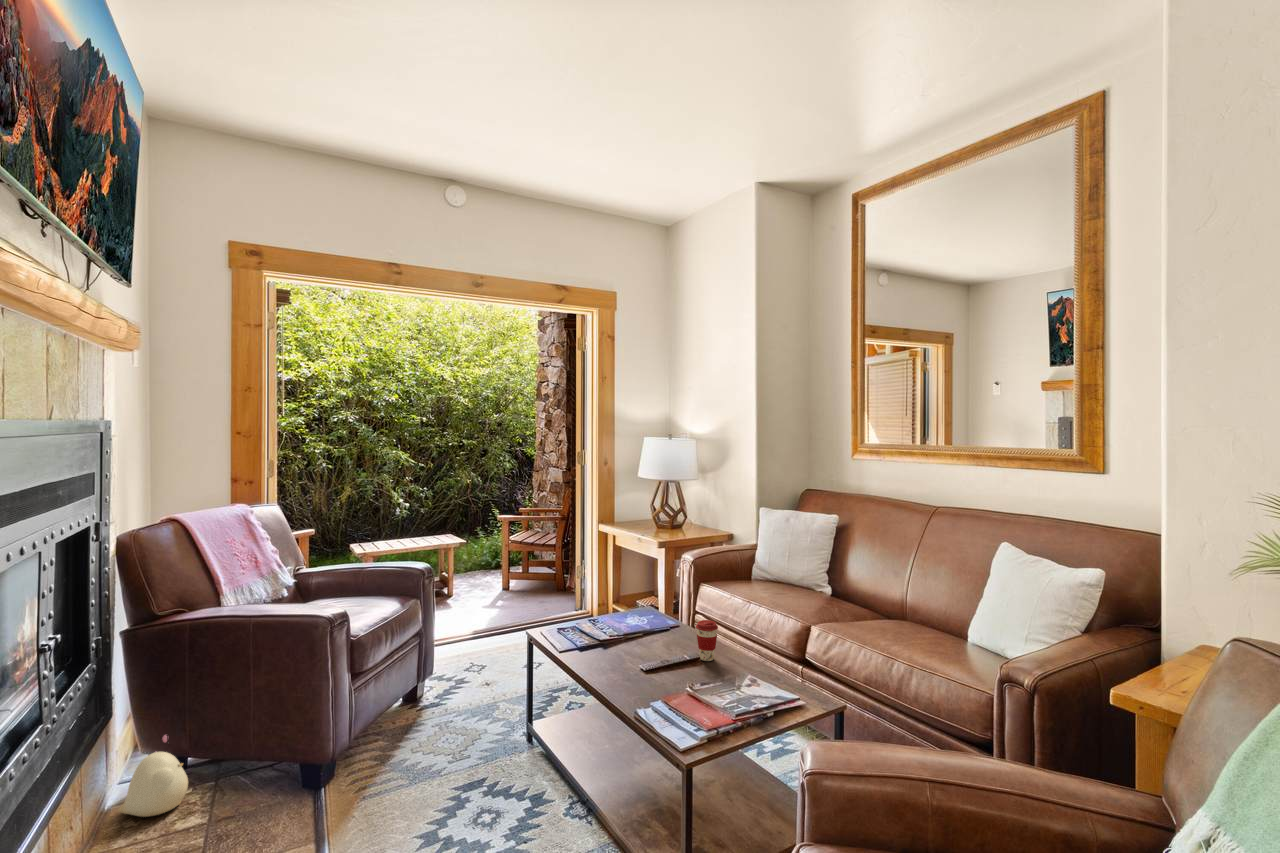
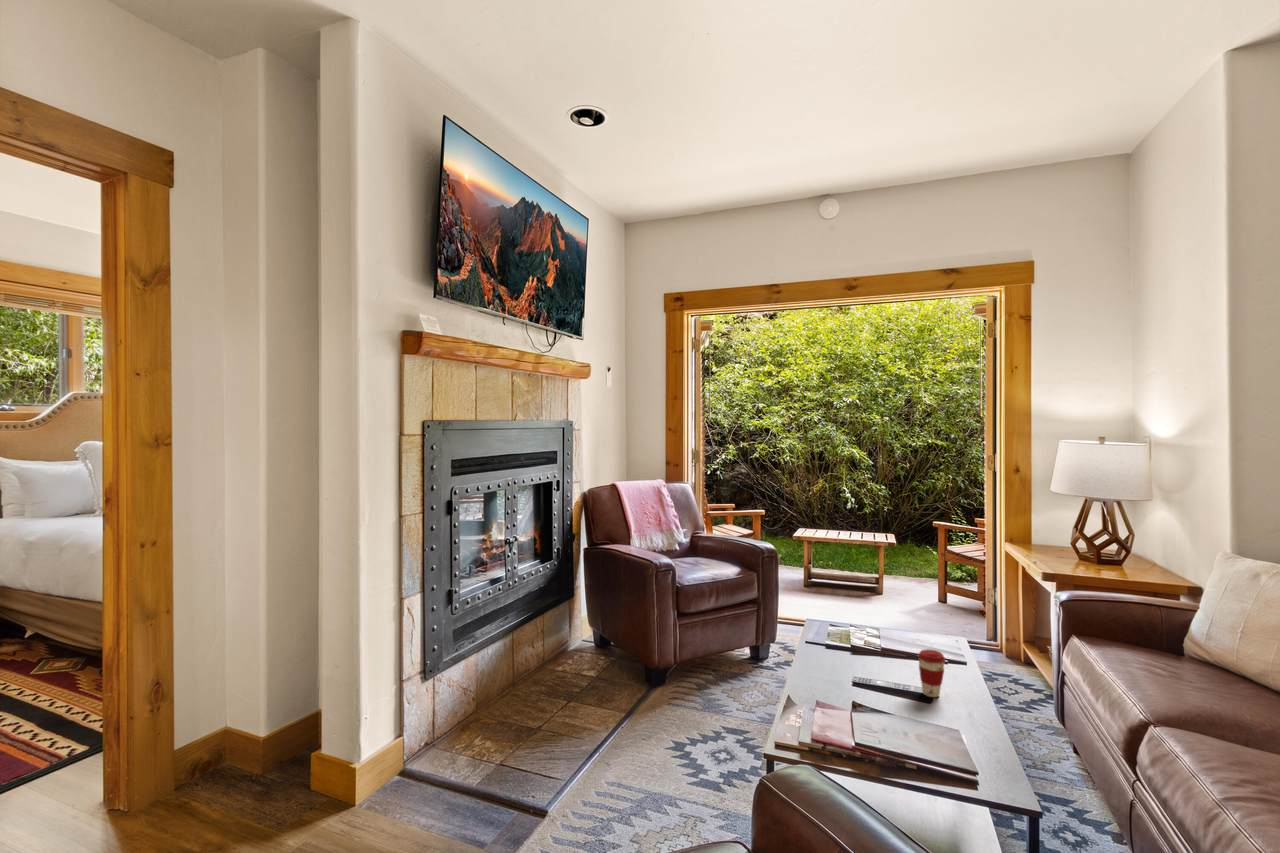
plush toy: present [118,735,188,817] -> none [563,619,597,665]

